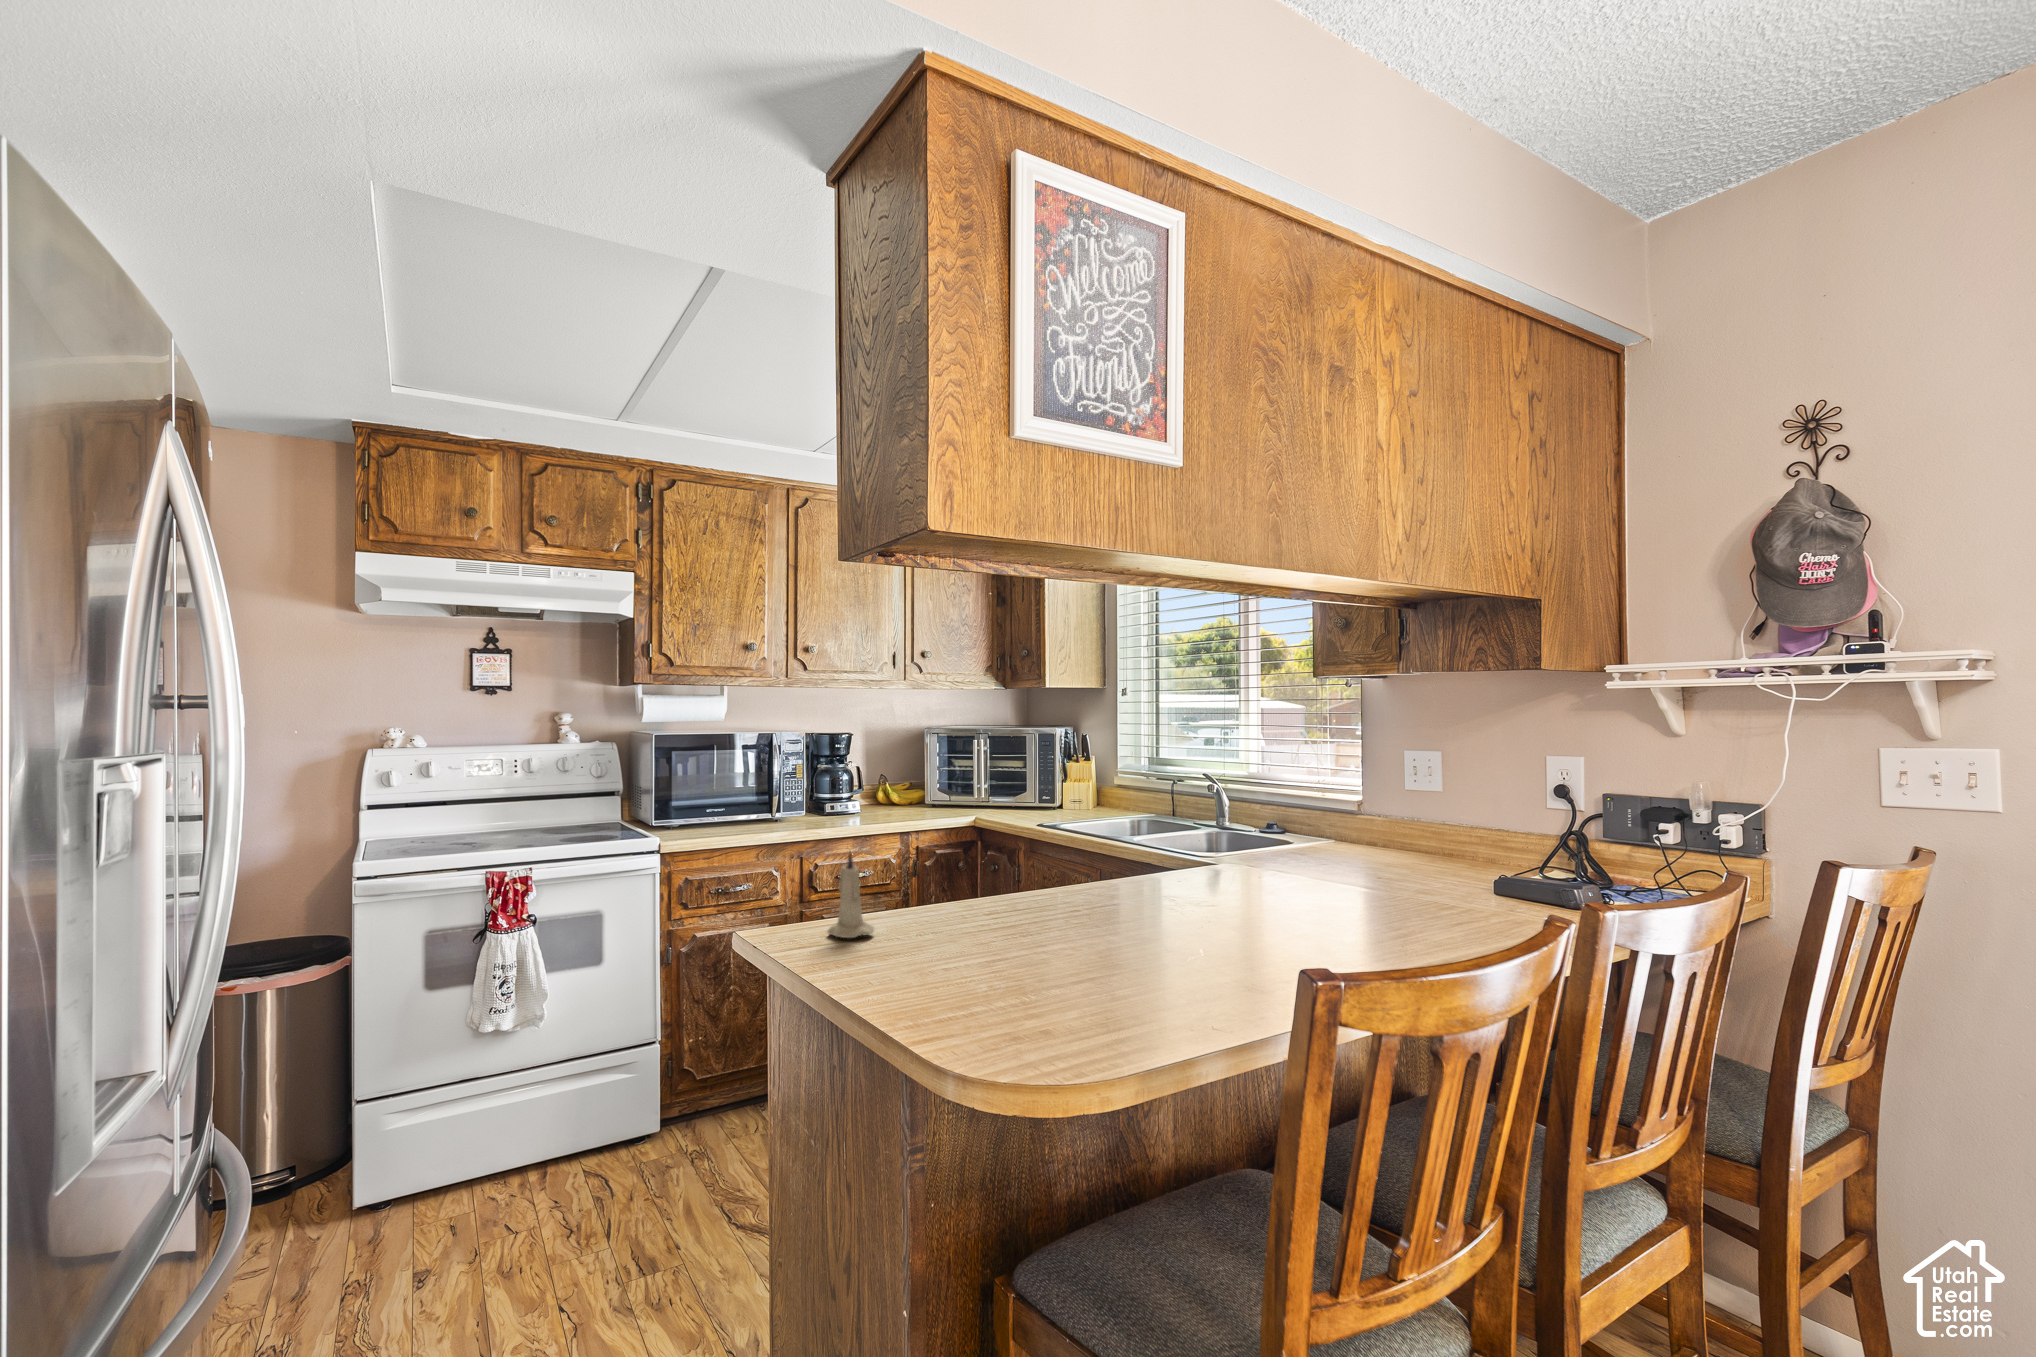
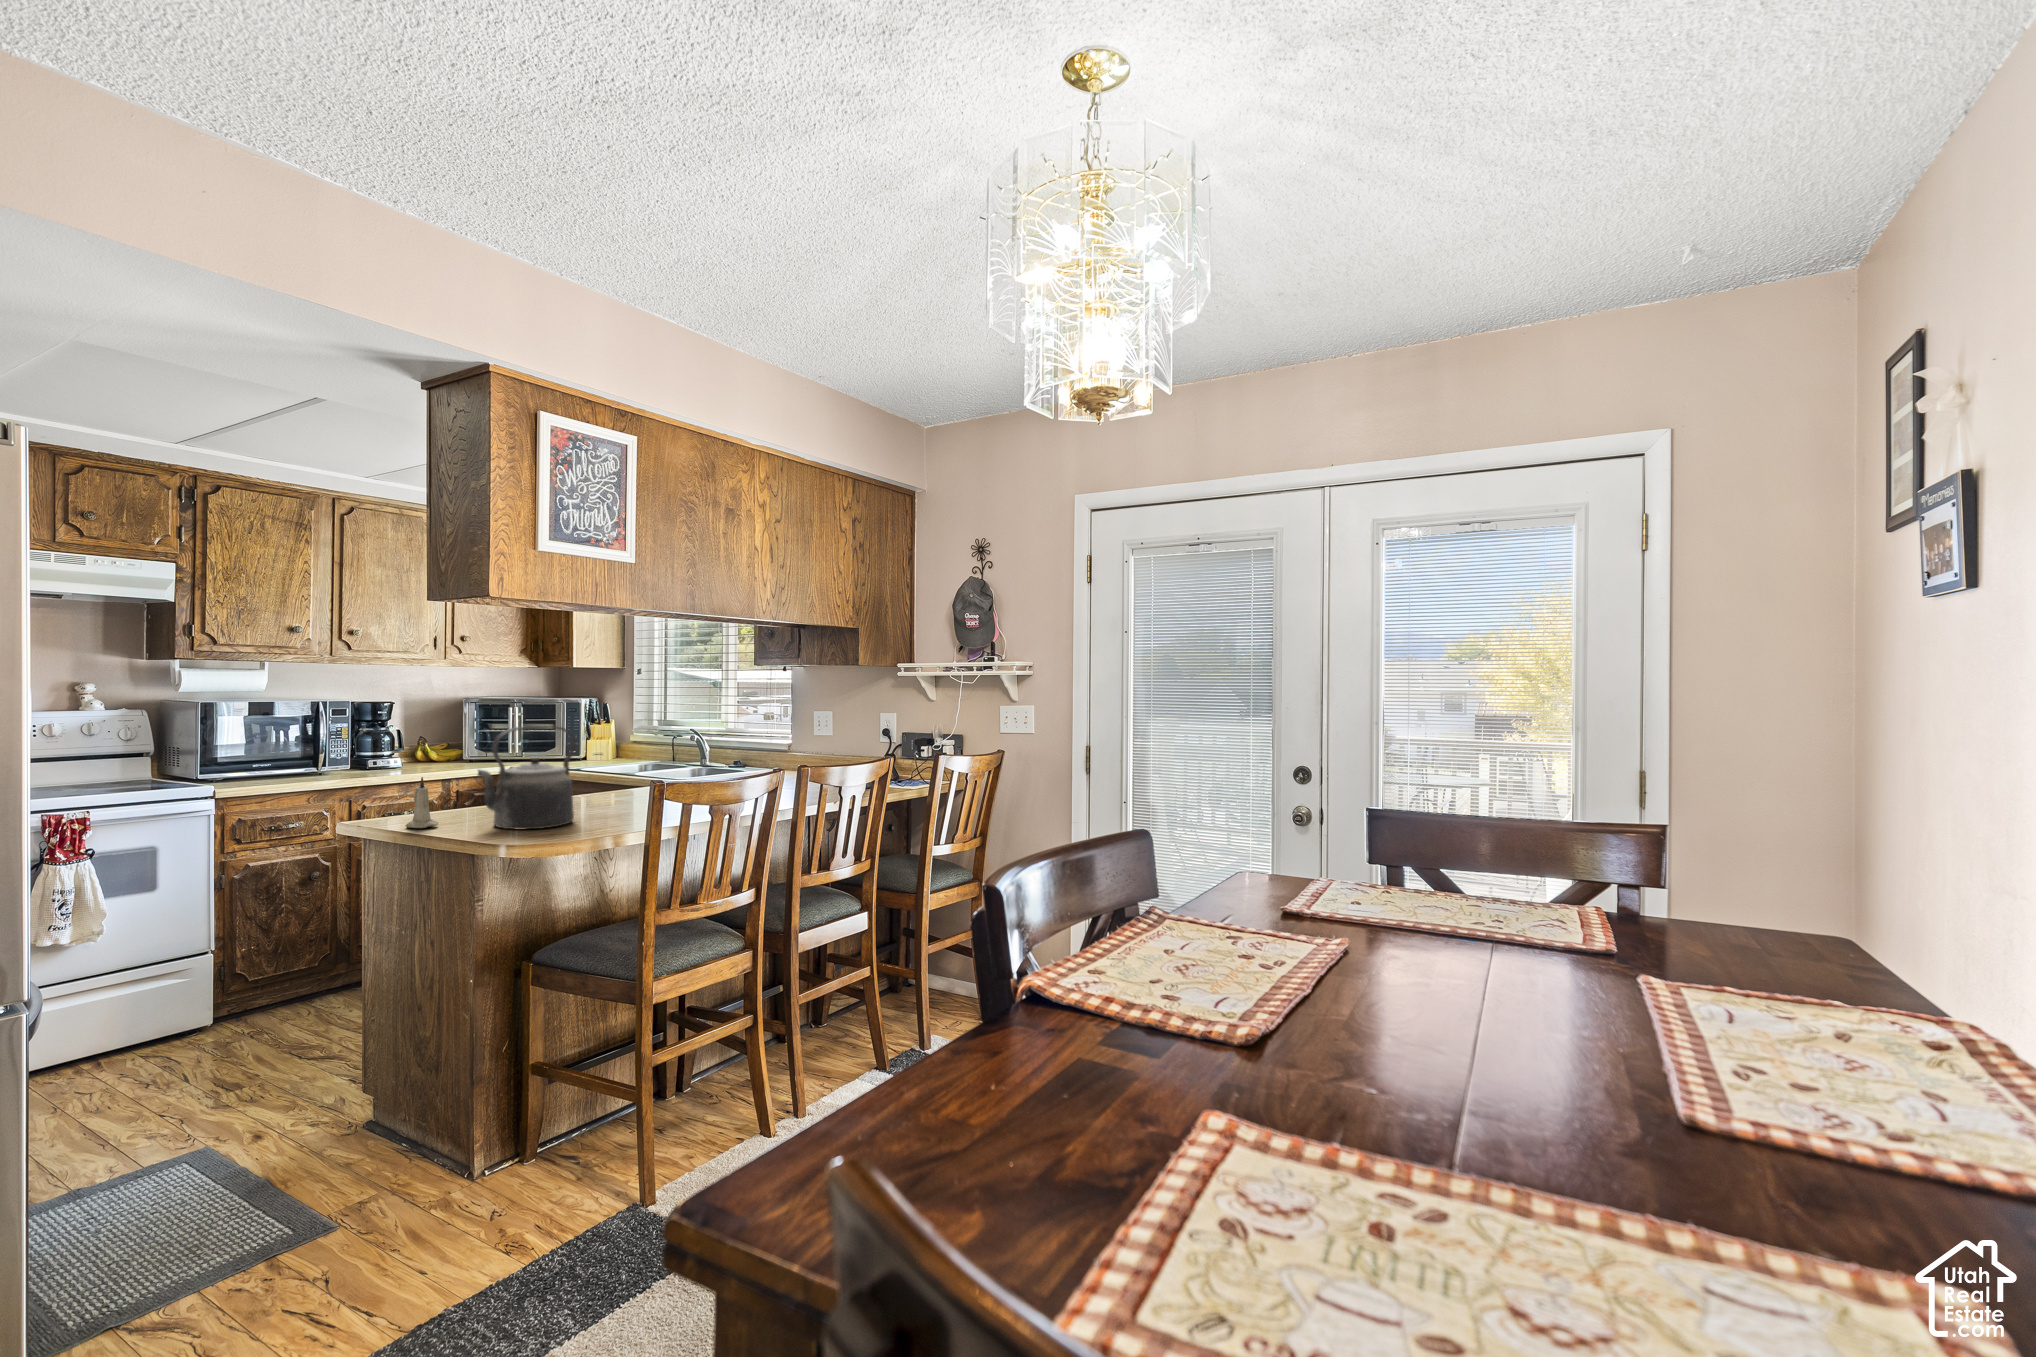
kettle: none [928,764,1082,954] -> present [478,726,576,829]

